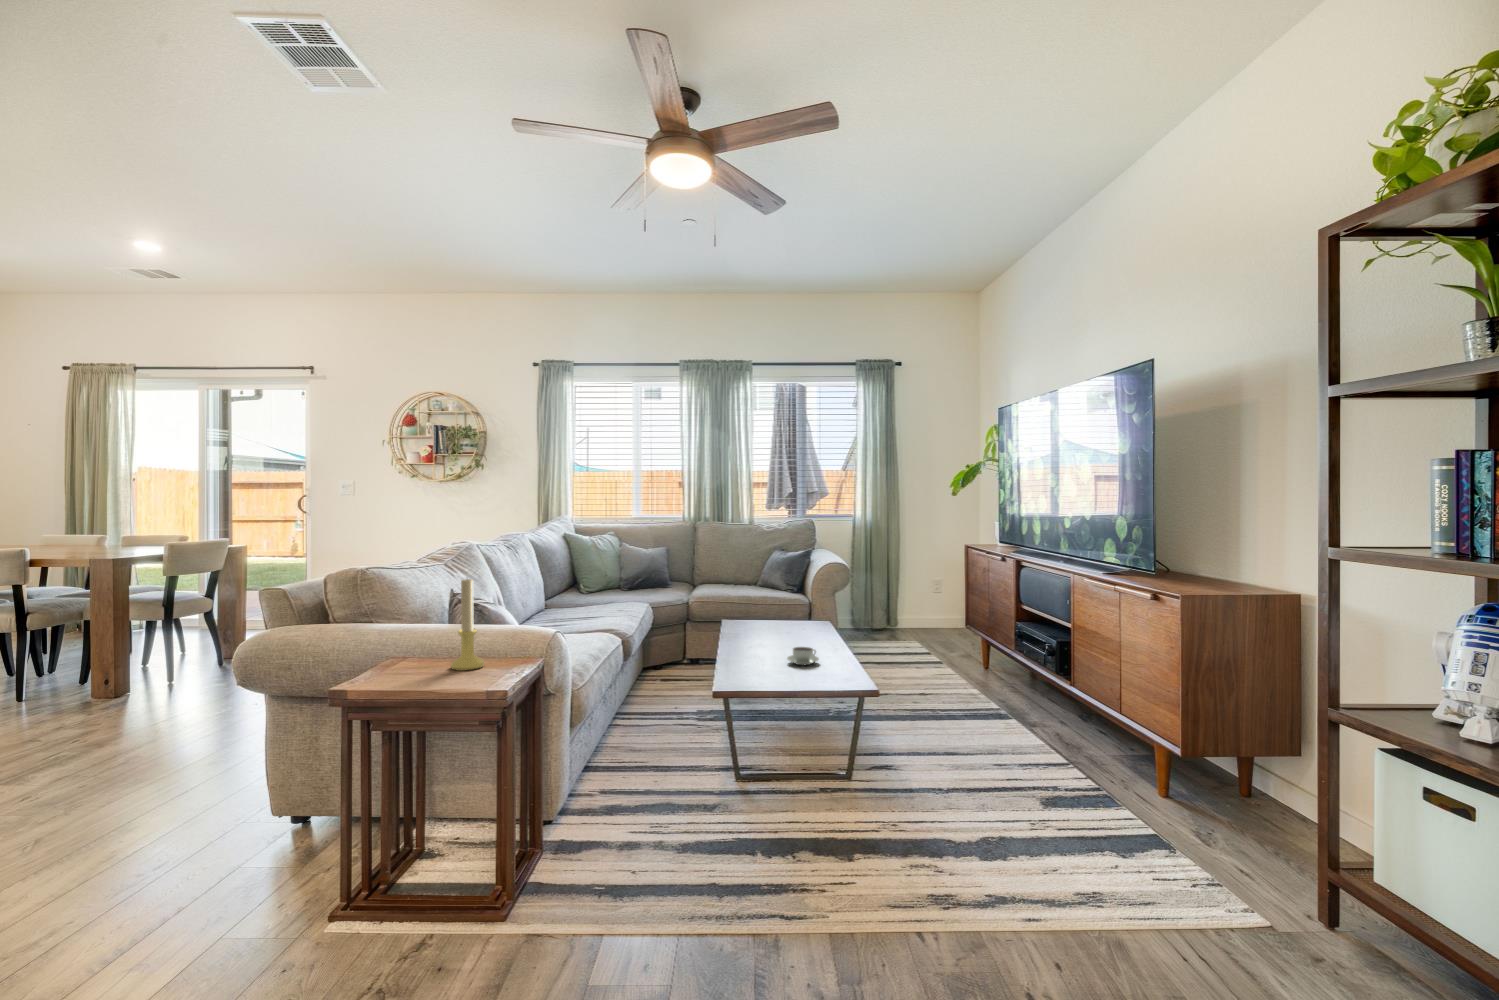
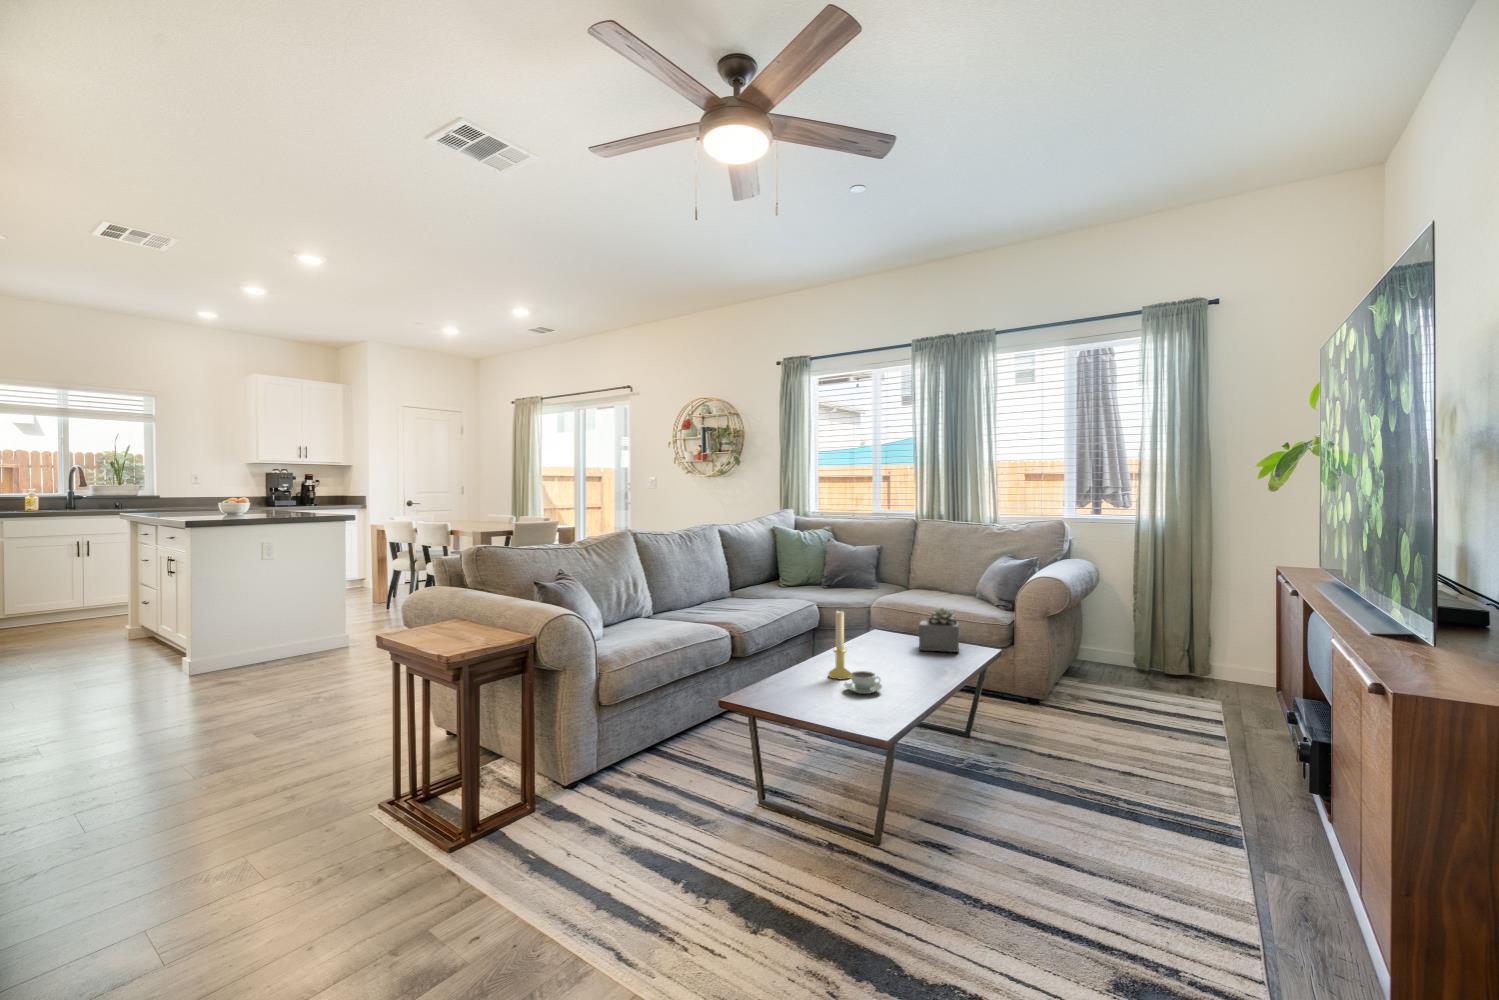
candle holder: present [451,579,484,671] -> present [829,611,851,679]
succulent plant: none [775,592,813,630] -> present [919,608,959,652]

